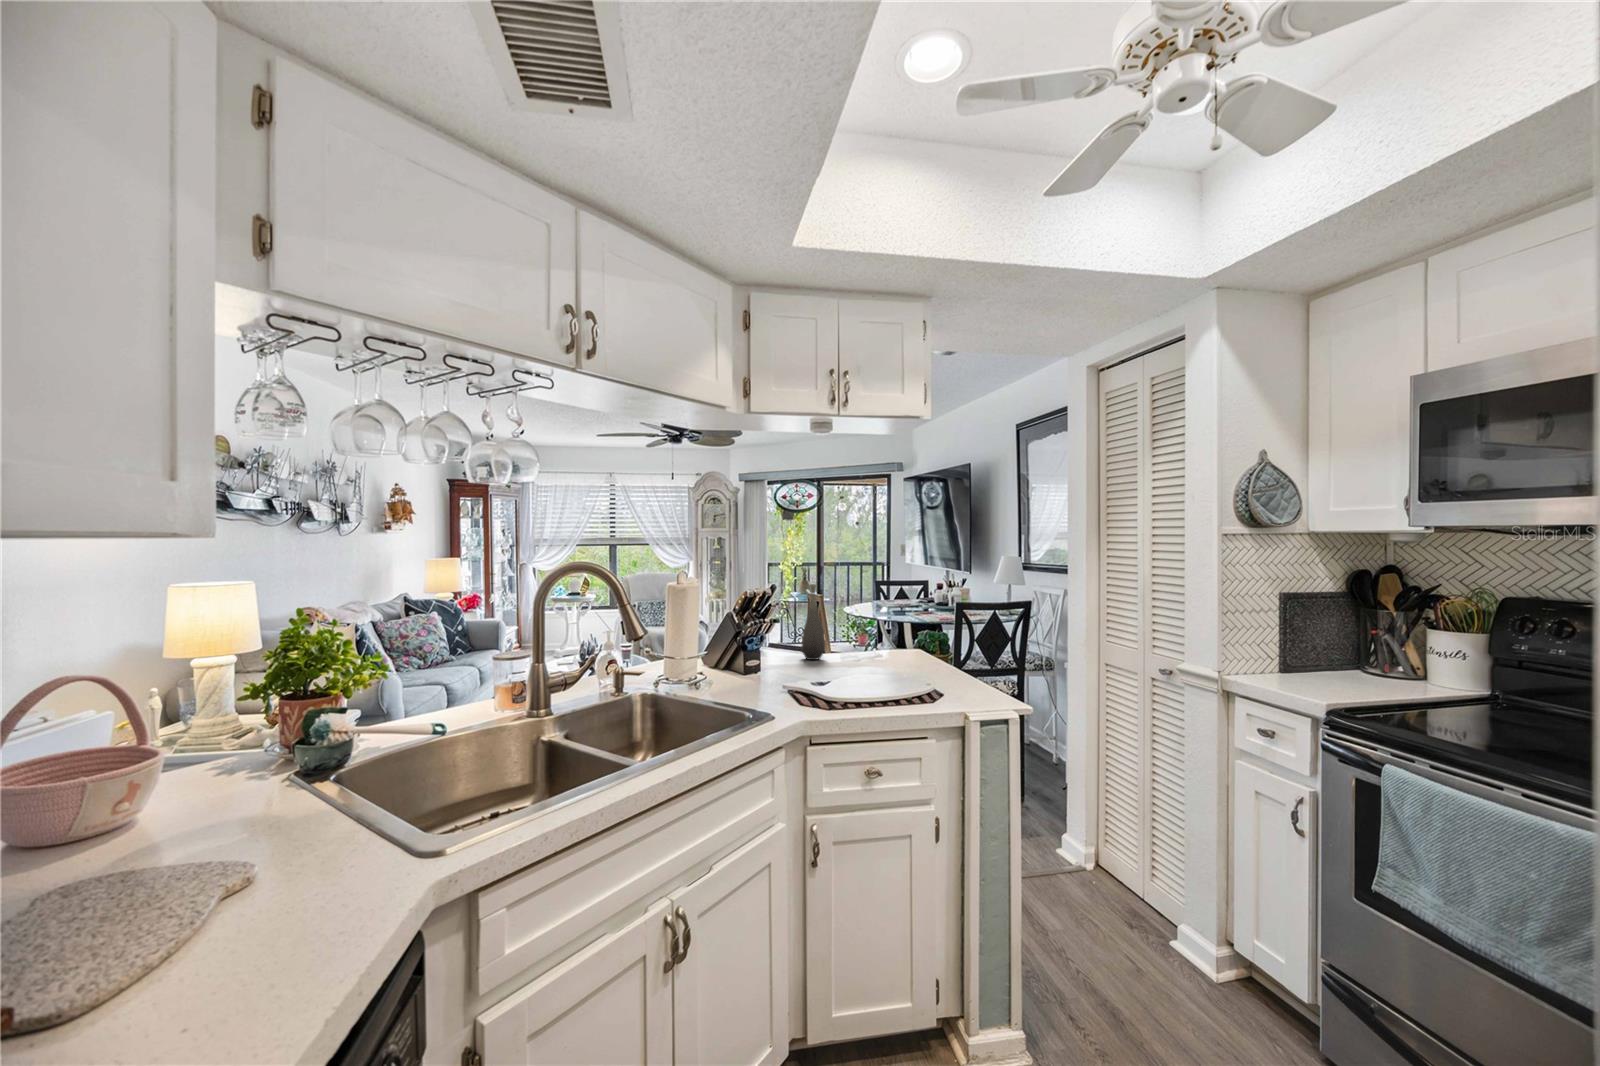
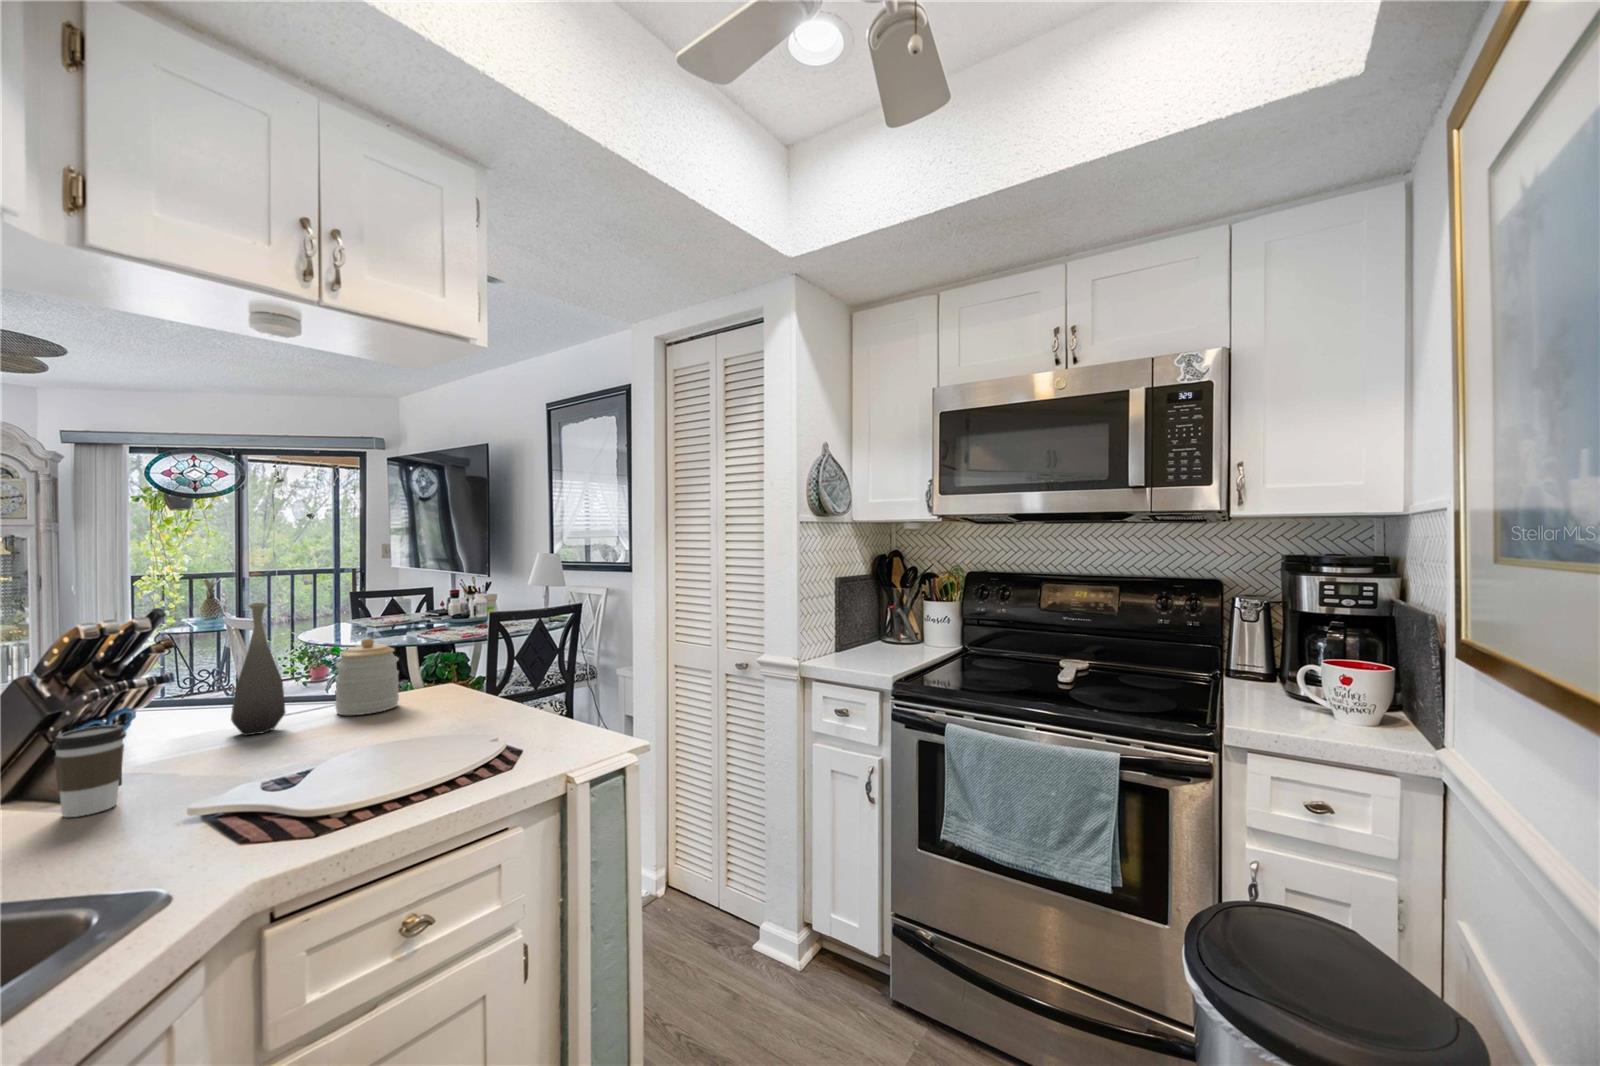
jar: none [849,611,883,659] -> present [335,638,399,715]
coffee cup: none [739,639,763,680] -> present [52,725,126,817]

